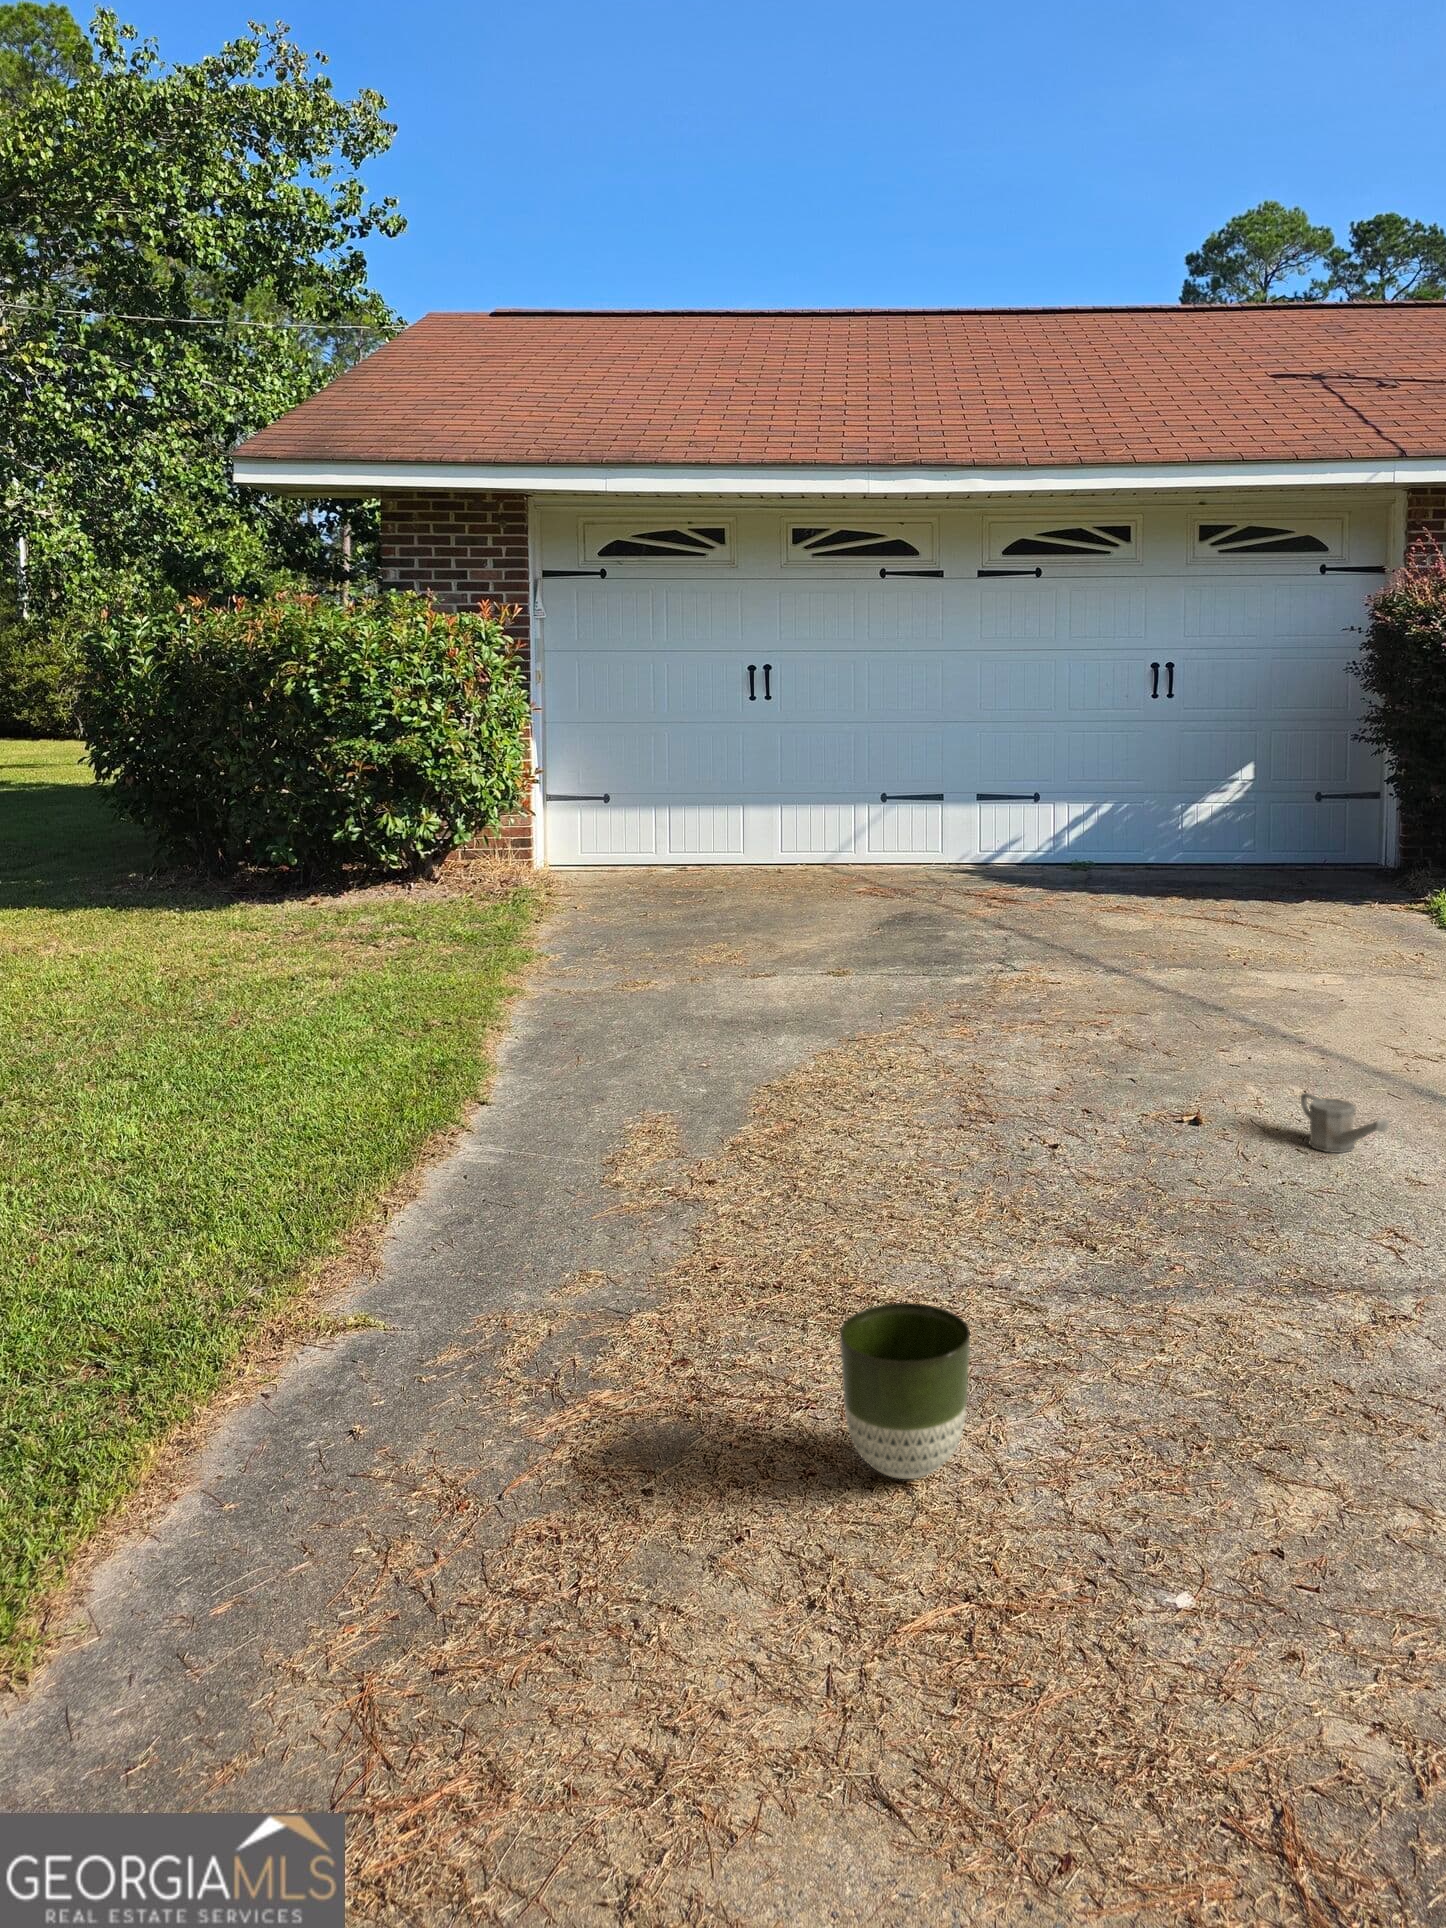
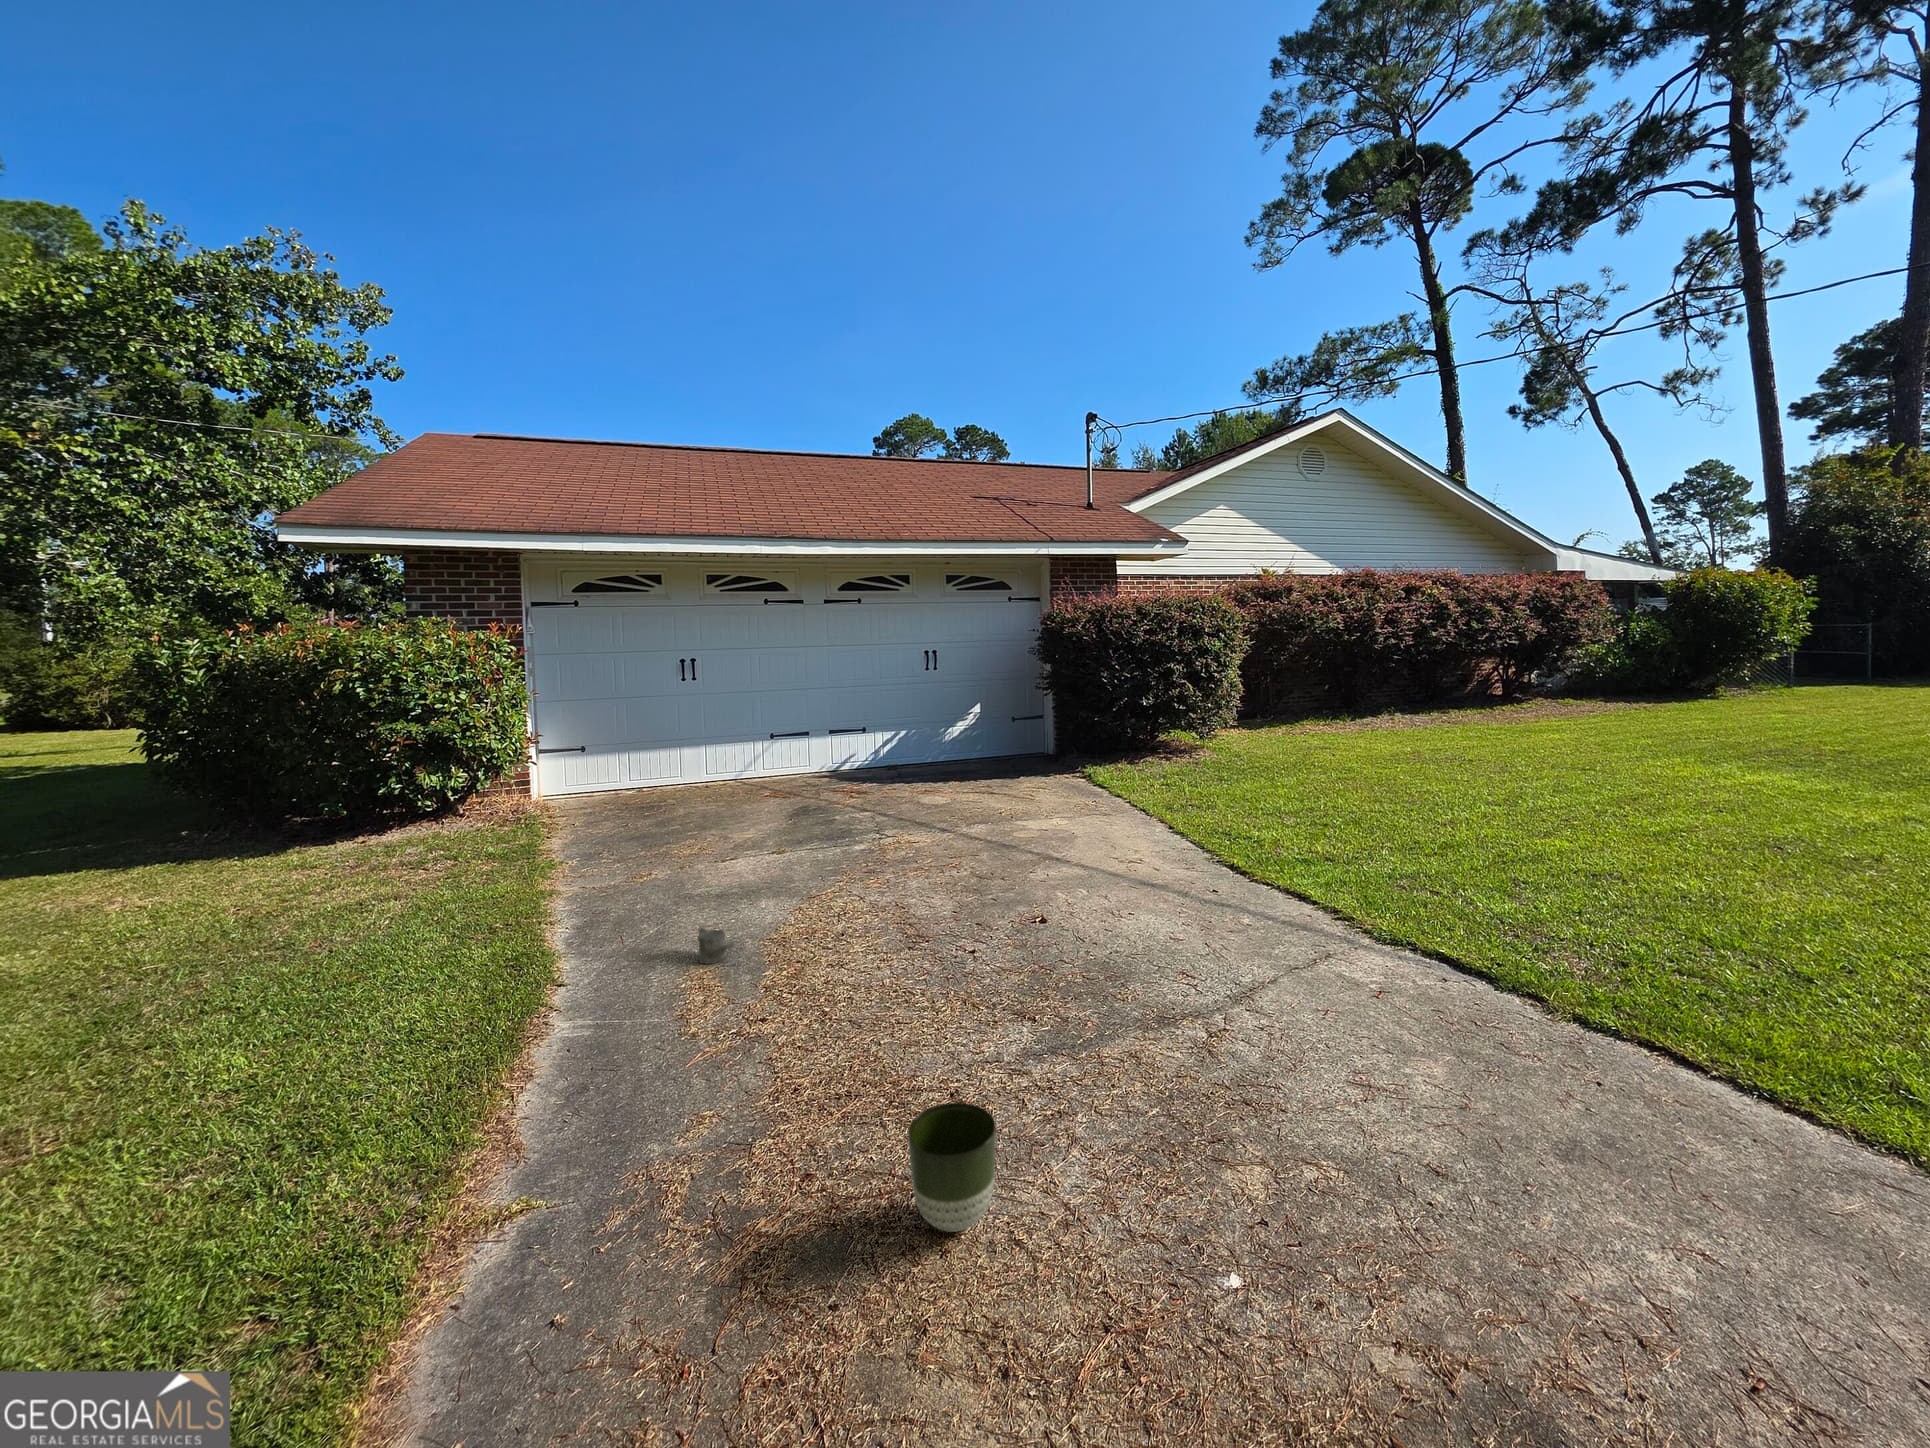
watering can: present [1301,1093,1389,1153] -> present [698,928,735,964]

